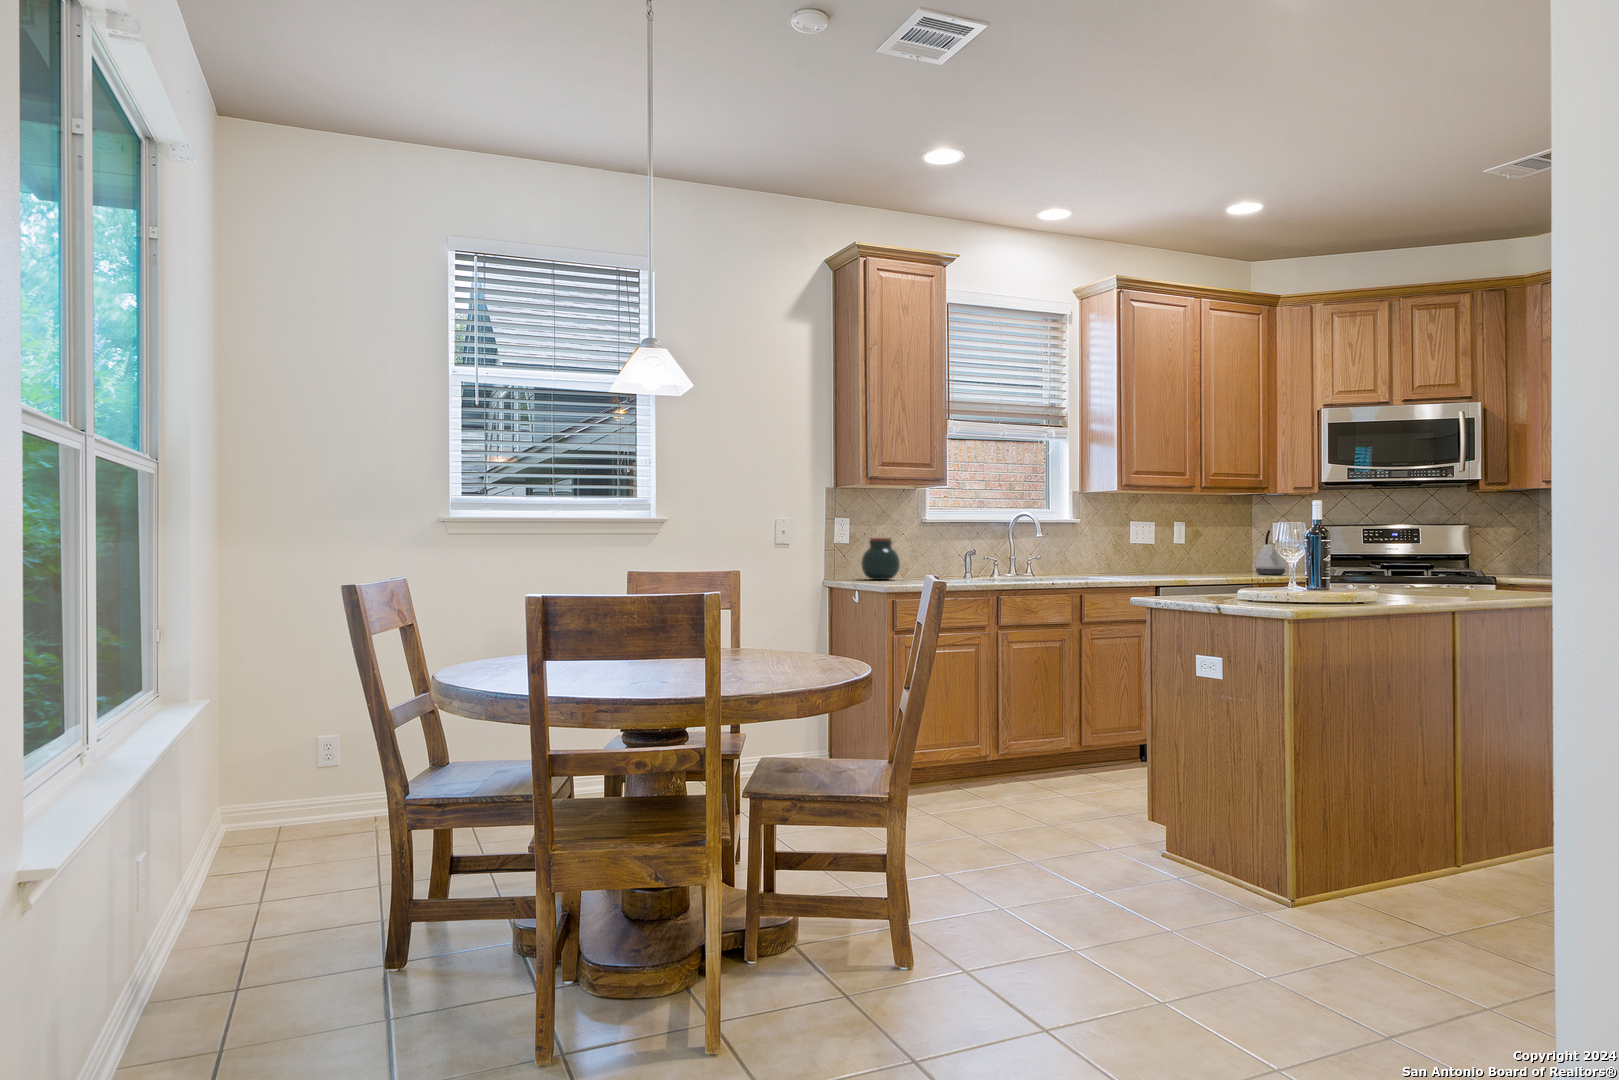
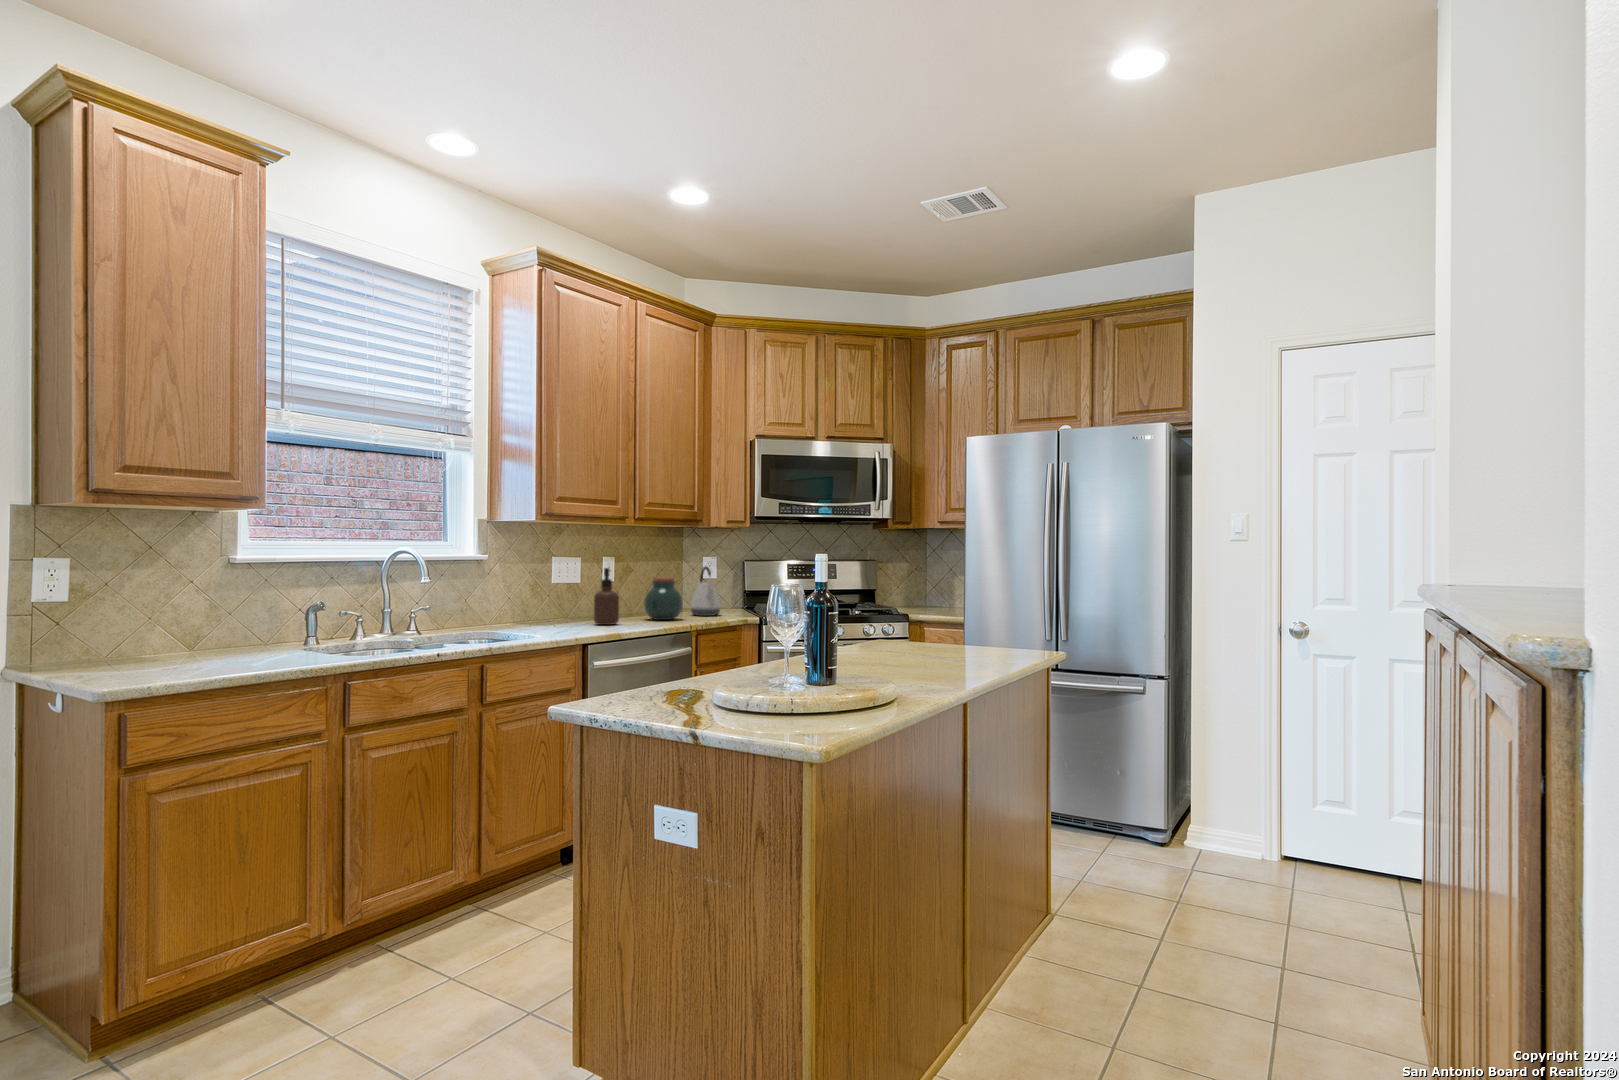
soap dispenser: none [1165,529,1186,576] -> present [594,568,619,625]
jar: present [861,538,900,580] -> present [644,577,683,620]

